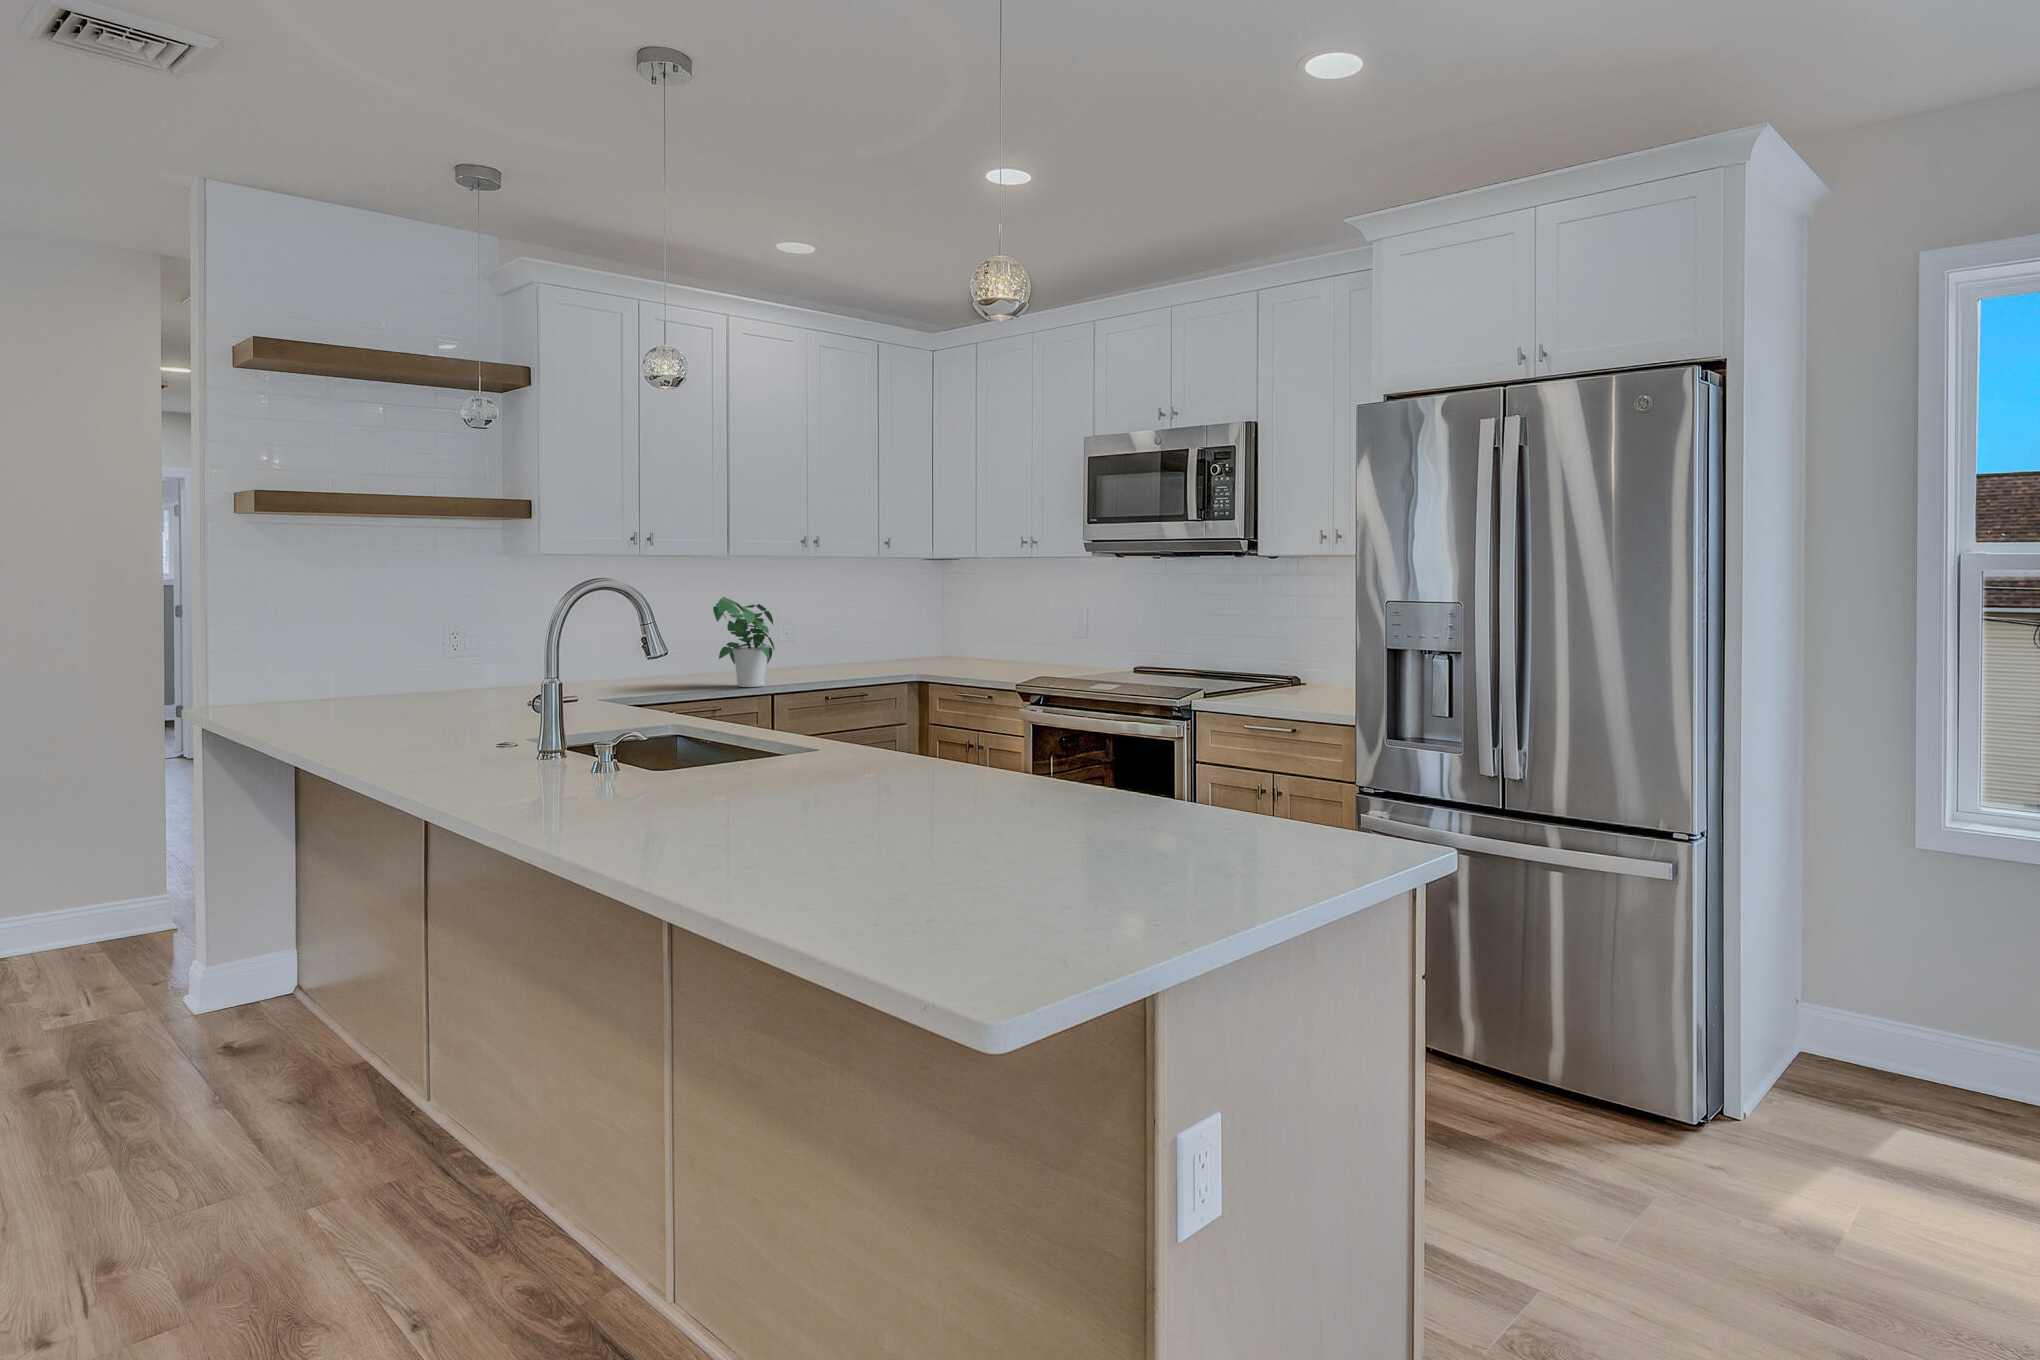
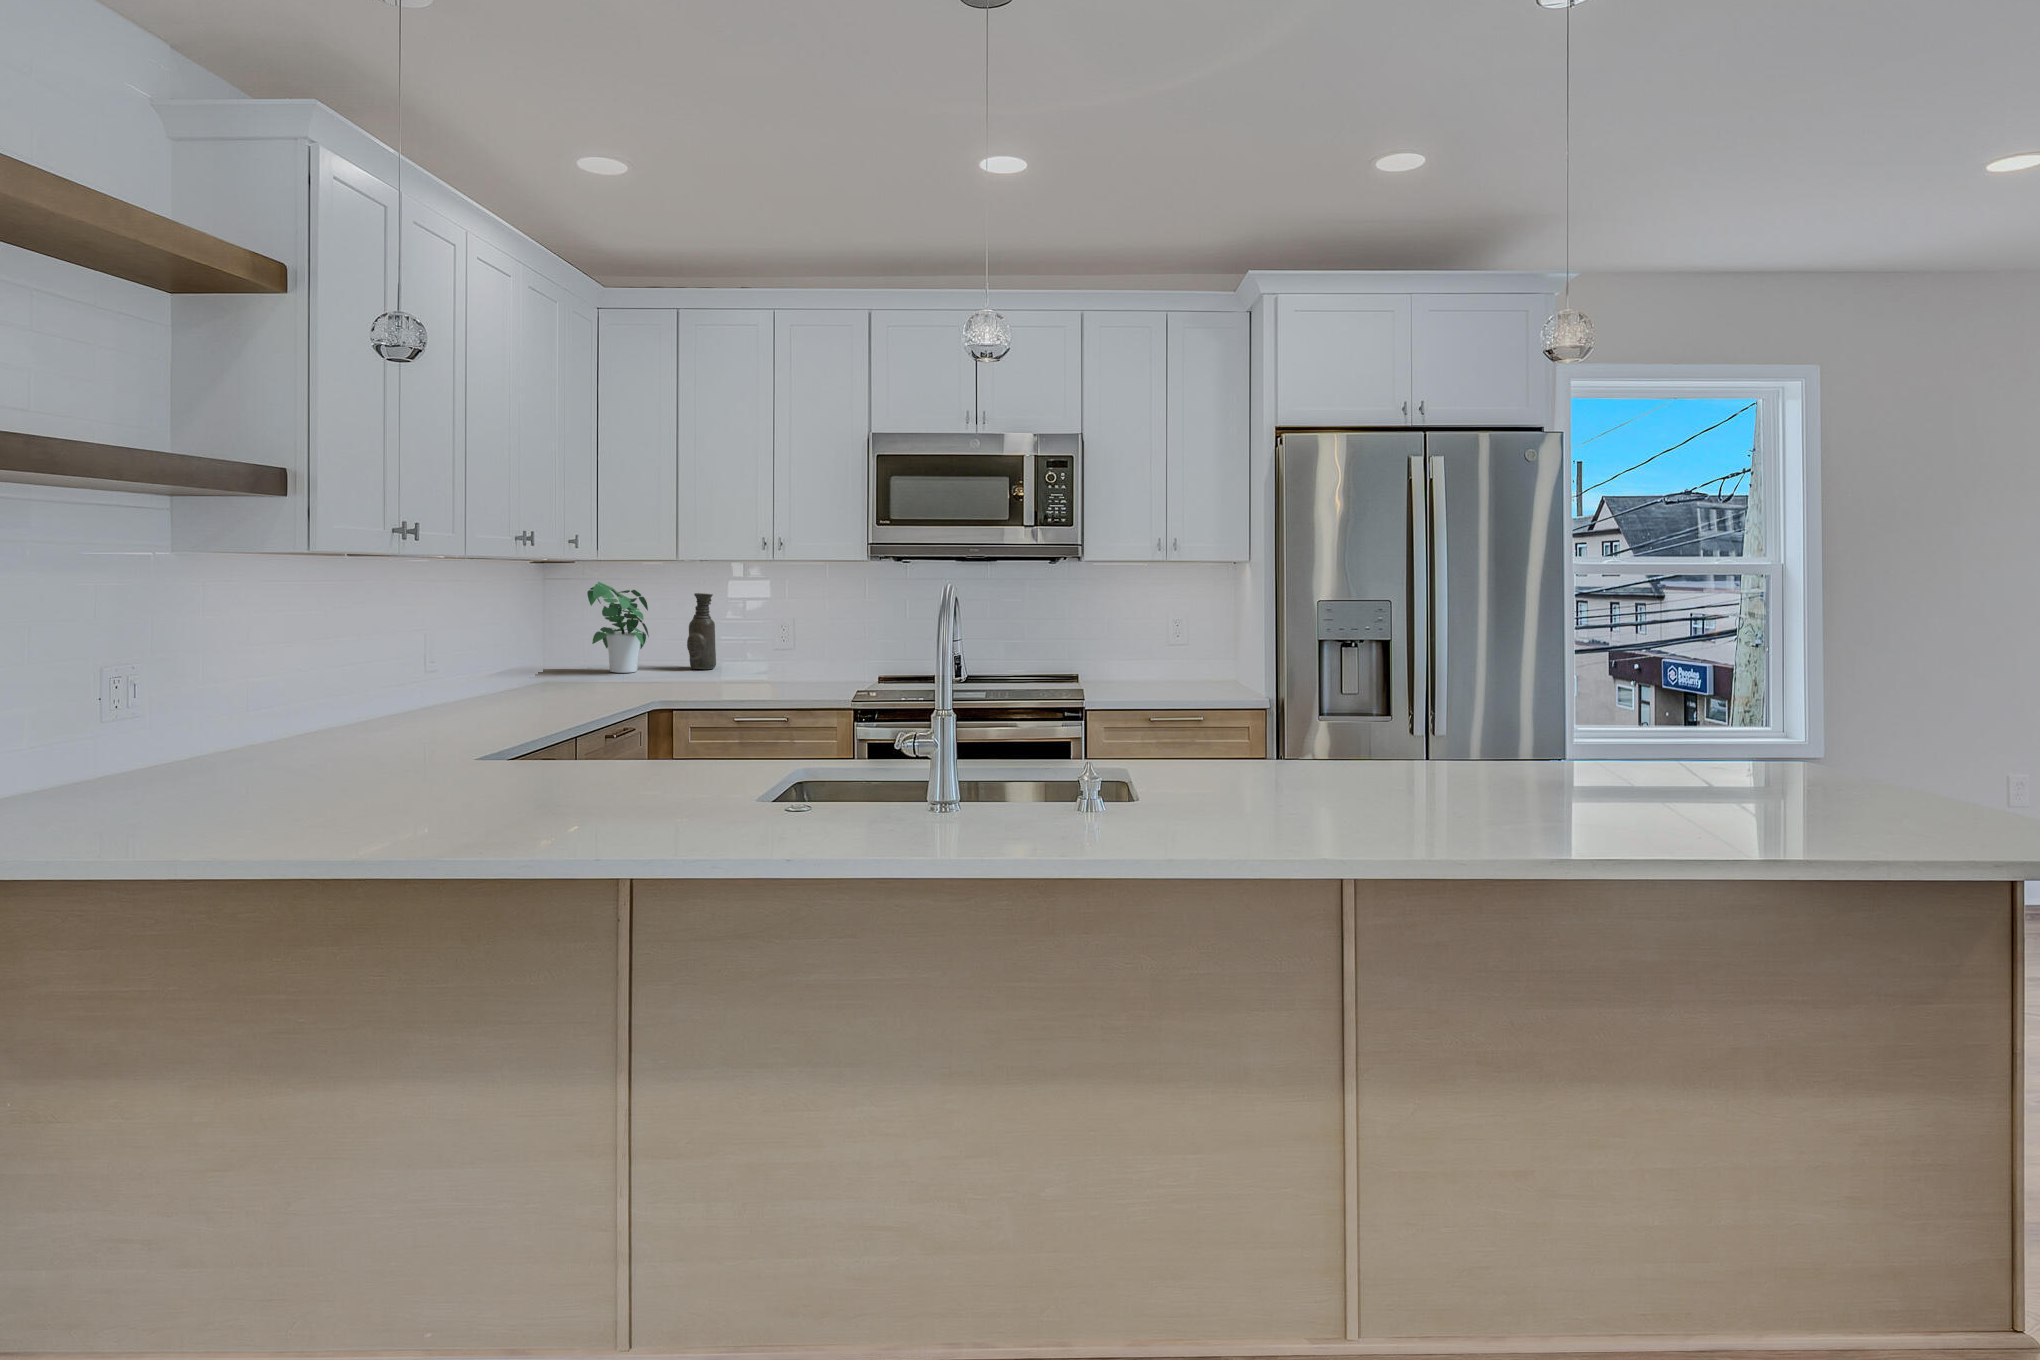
vase: none [813,606,843,682] -> present [687,593,716,669]

